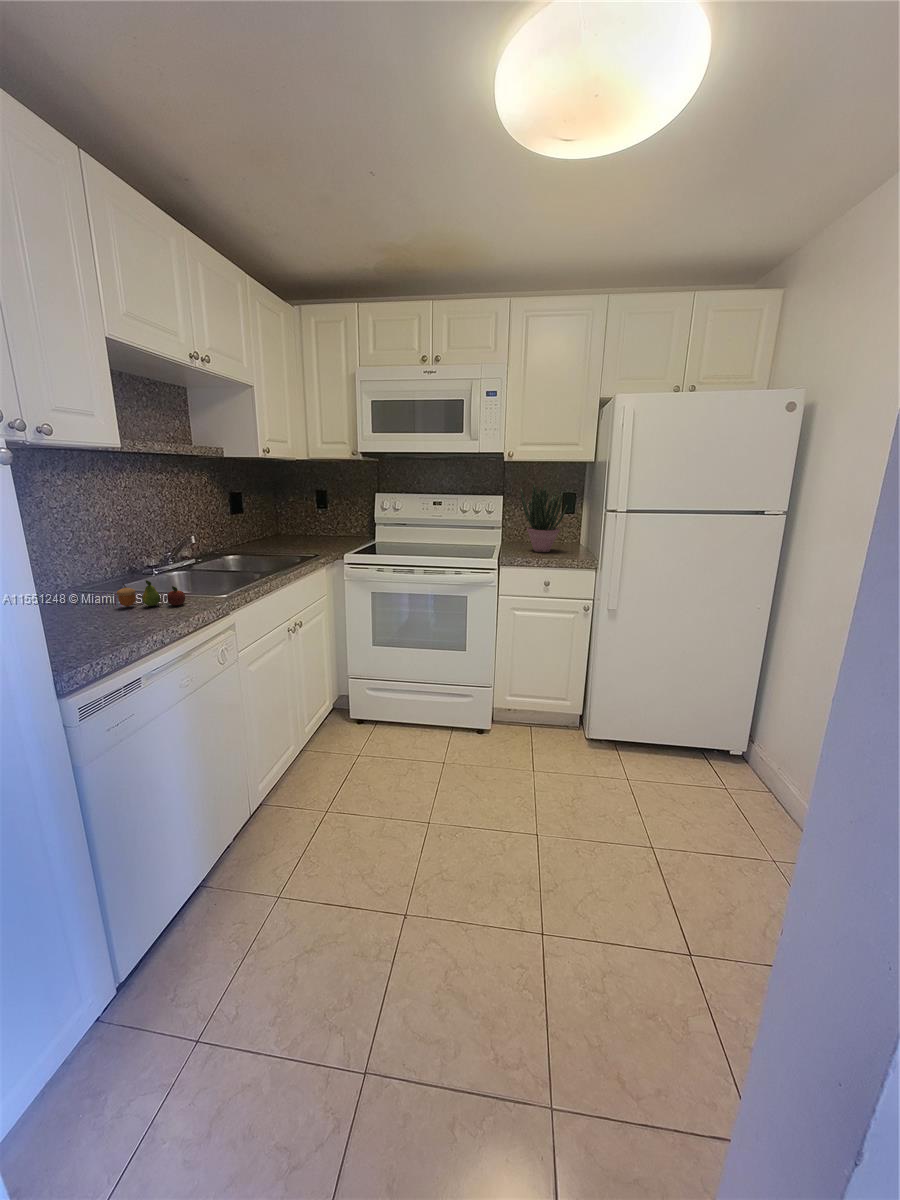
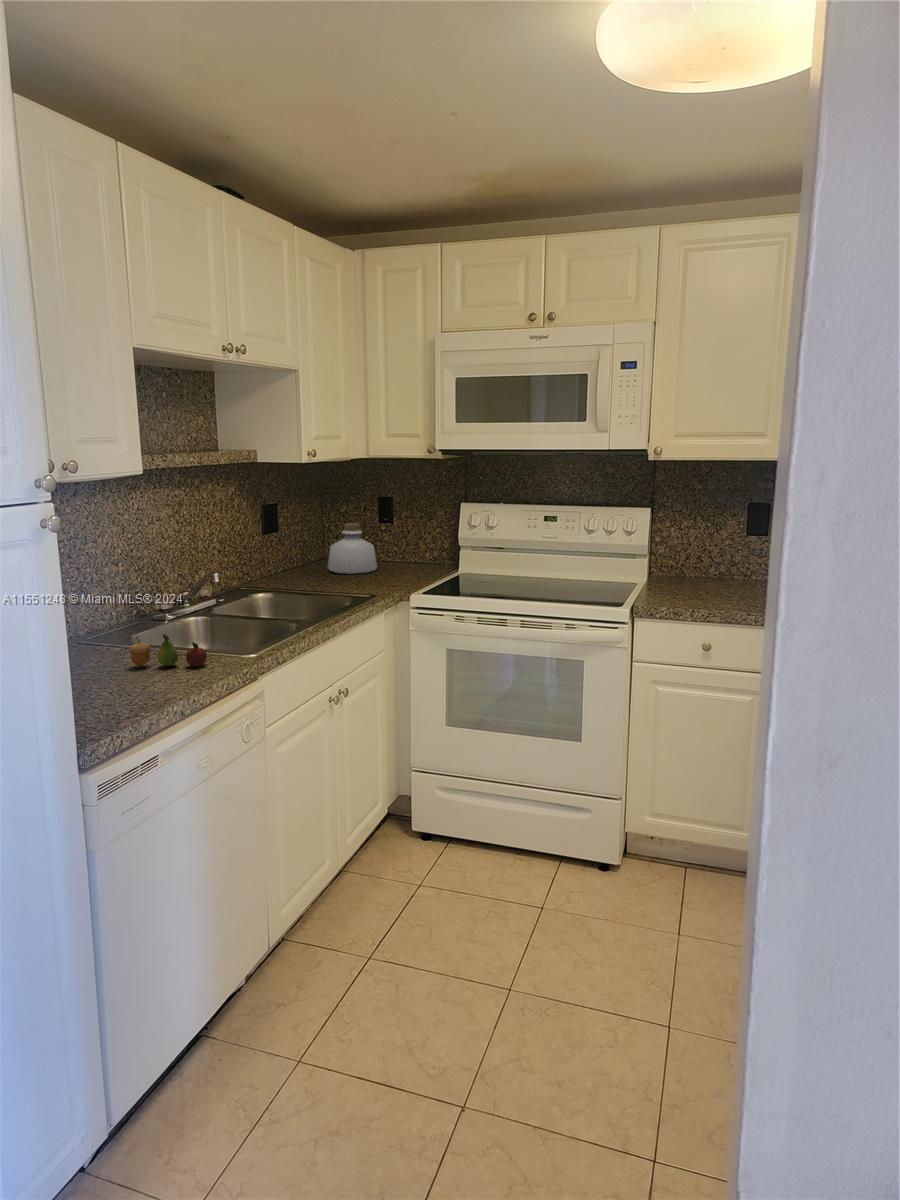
potted plant: present [520,484,567,552] -> none [673,492,746,596]
bottle: none [282,508,318,543] -> present [328,523,377,574]

